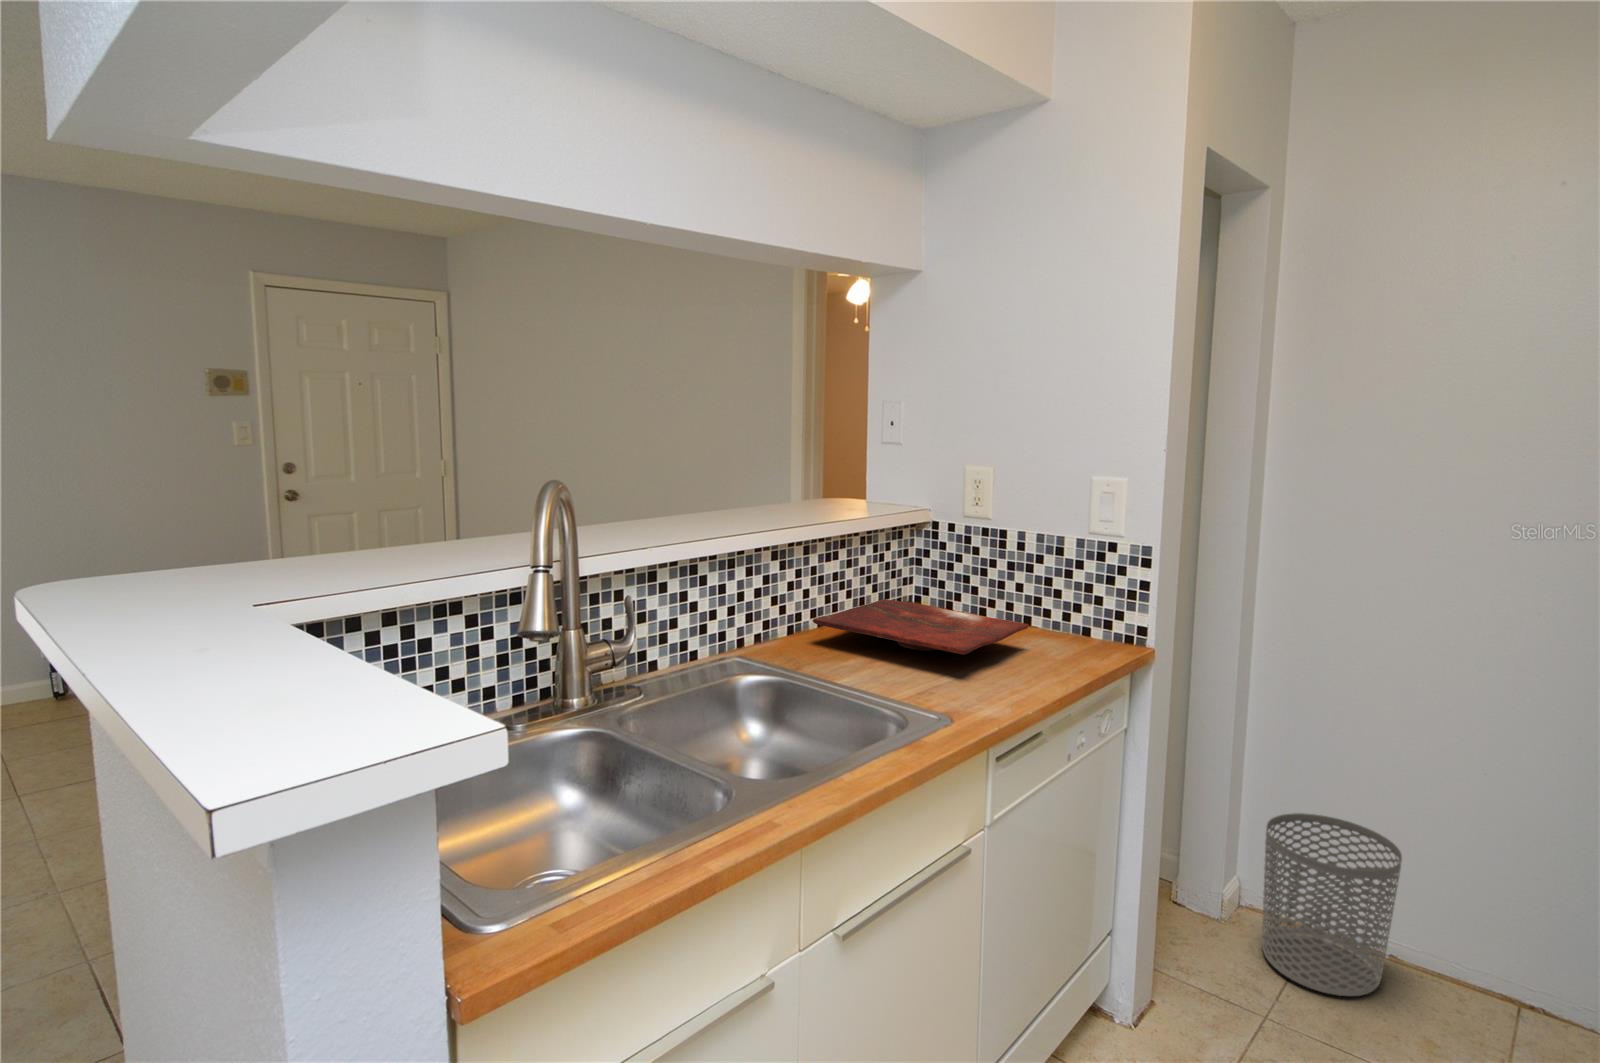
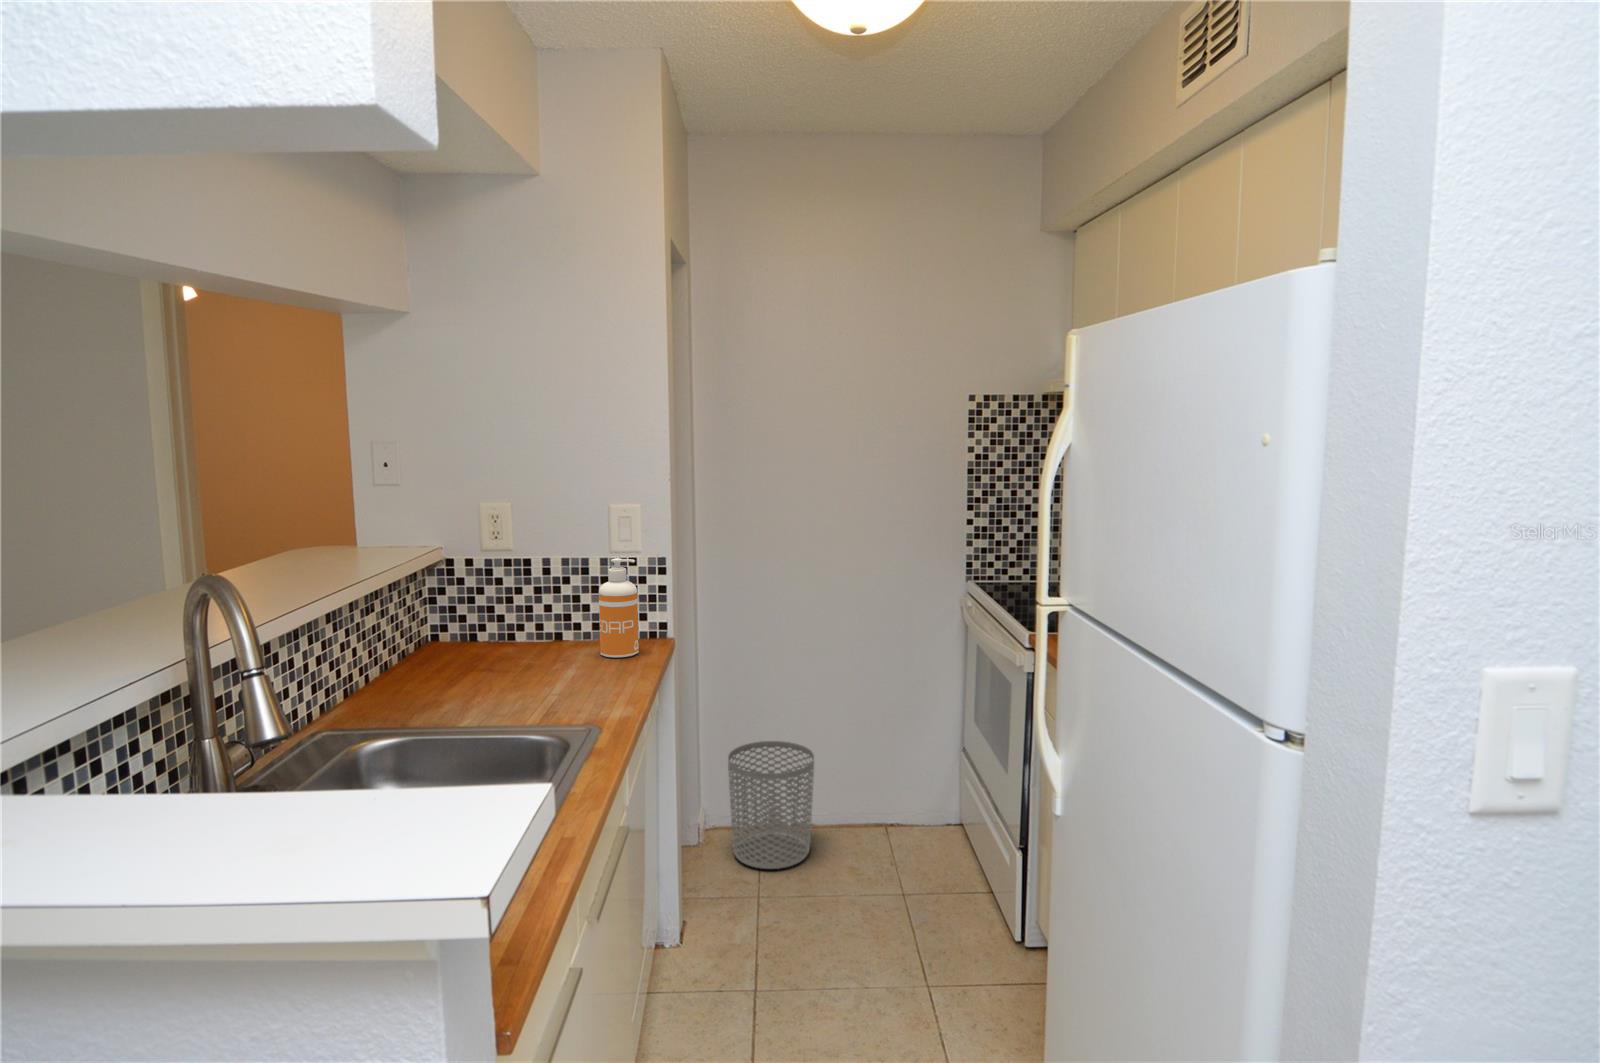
soap dispenser: none [1054,540,1105,656] -> present [599,558,639,658]
cutting board: present [813,599,1028,654] -> none [381,639,581,682]

